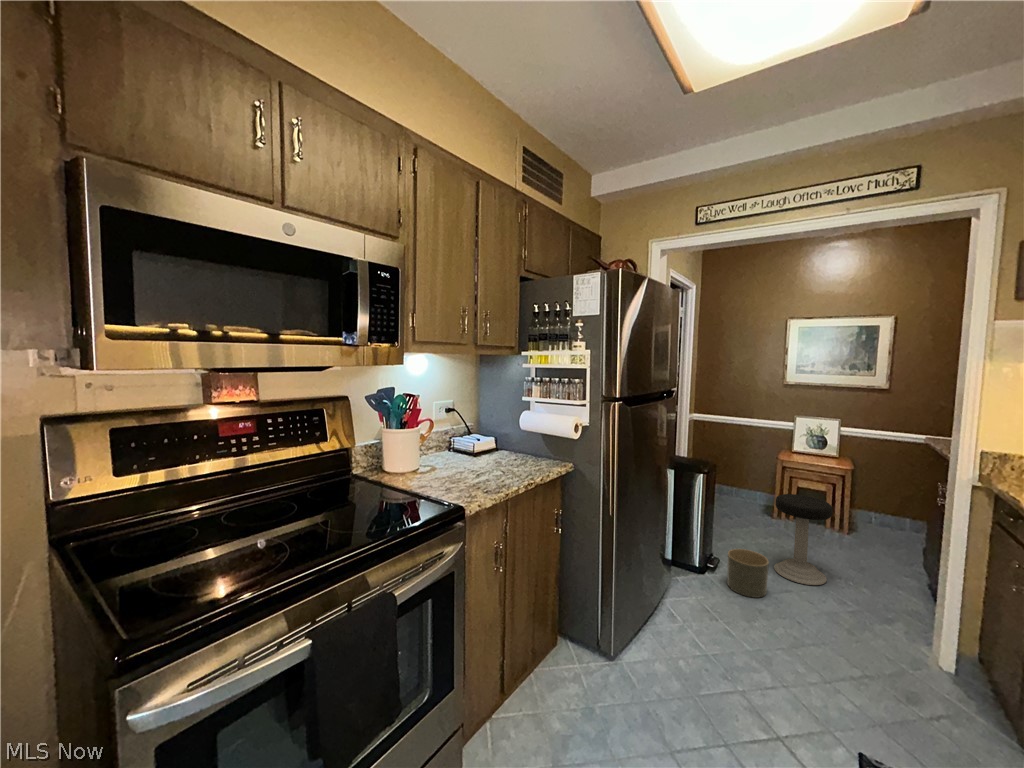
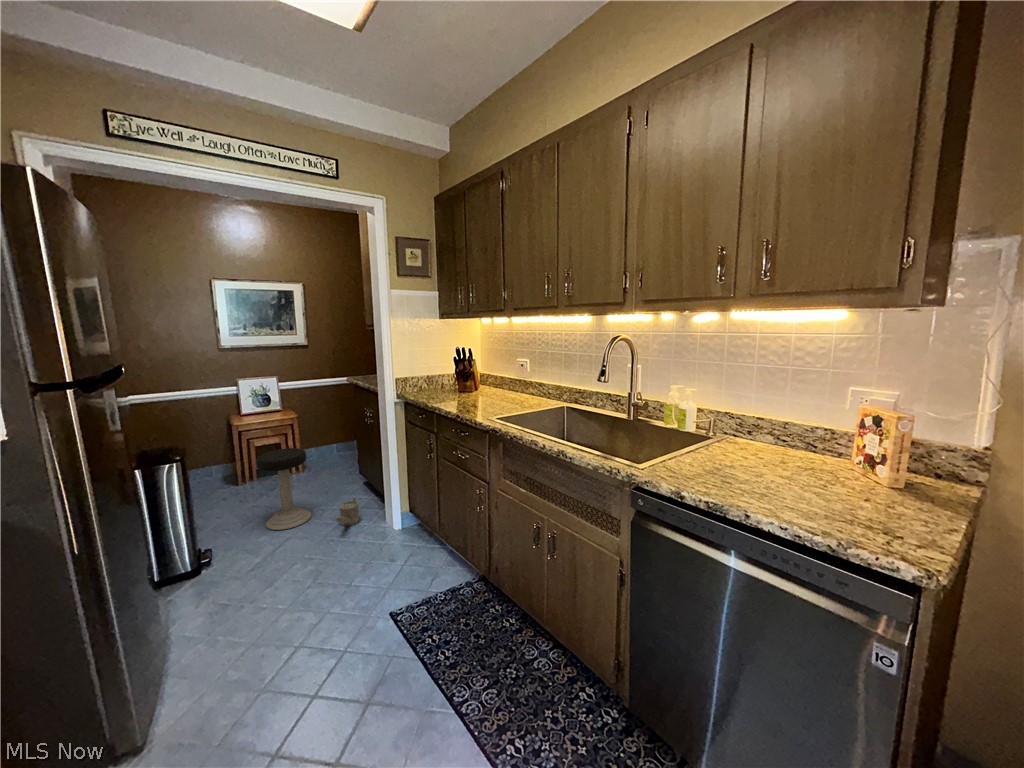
planter: present [727,549,769,598] -> none [227,519,274,569]
watering can: none [844,589,889,624] -> present [336,497,360,526]

